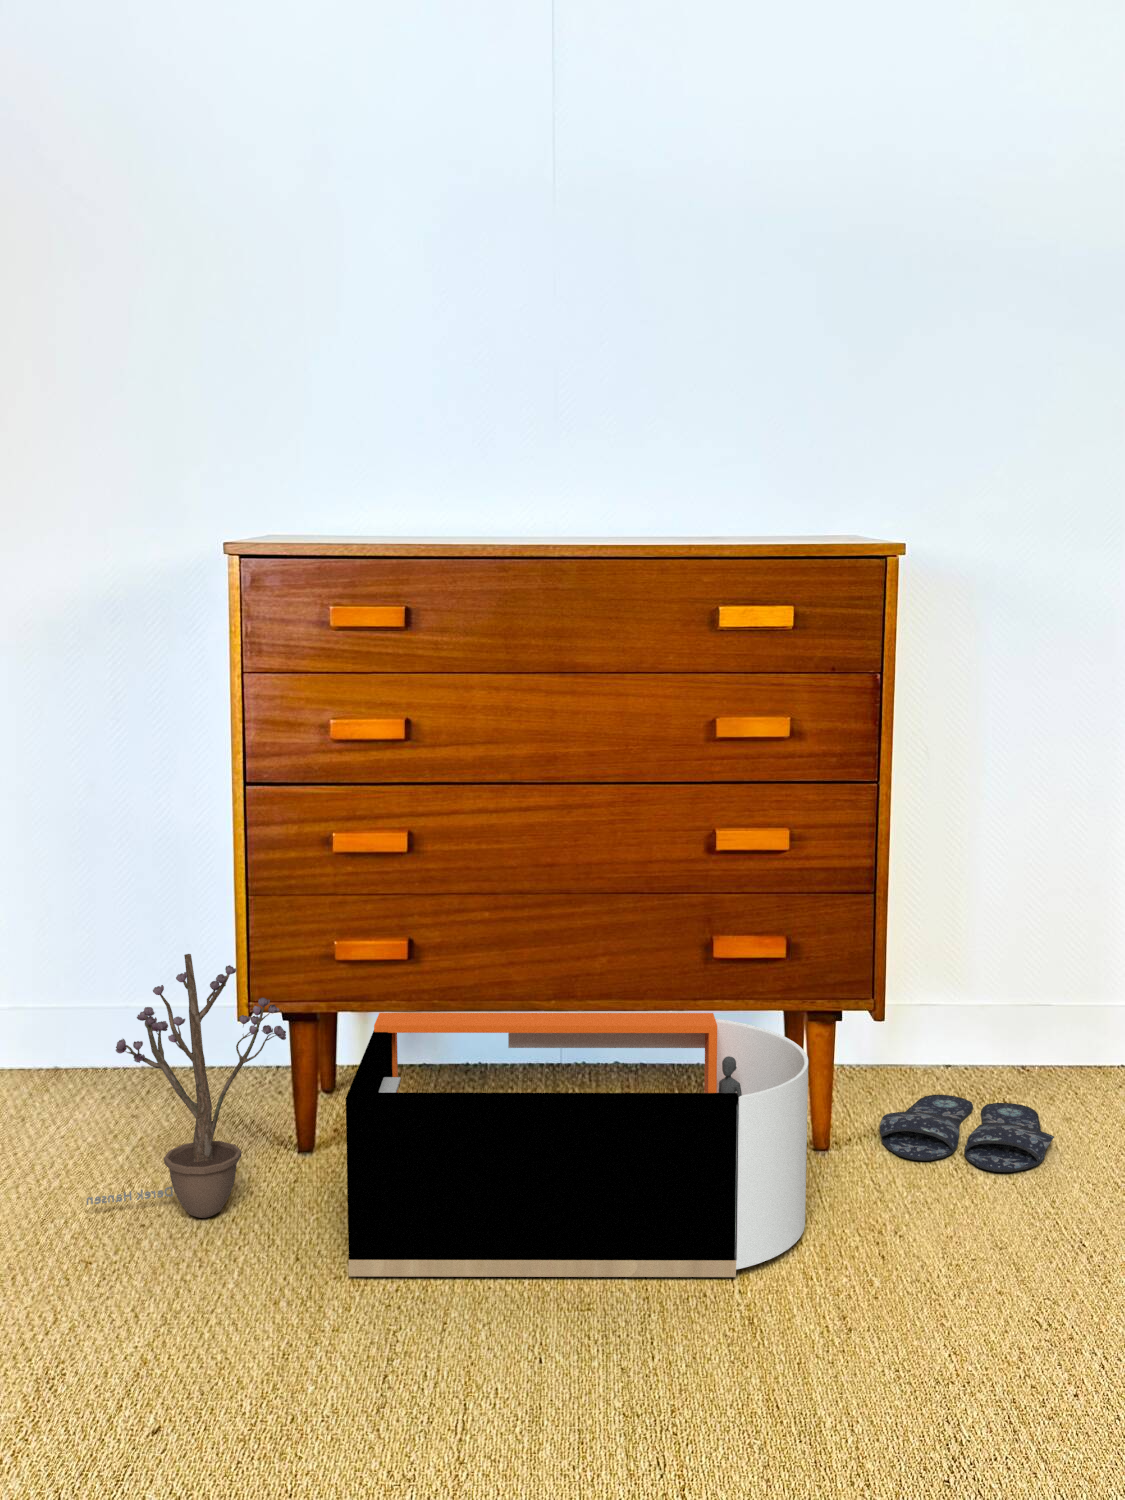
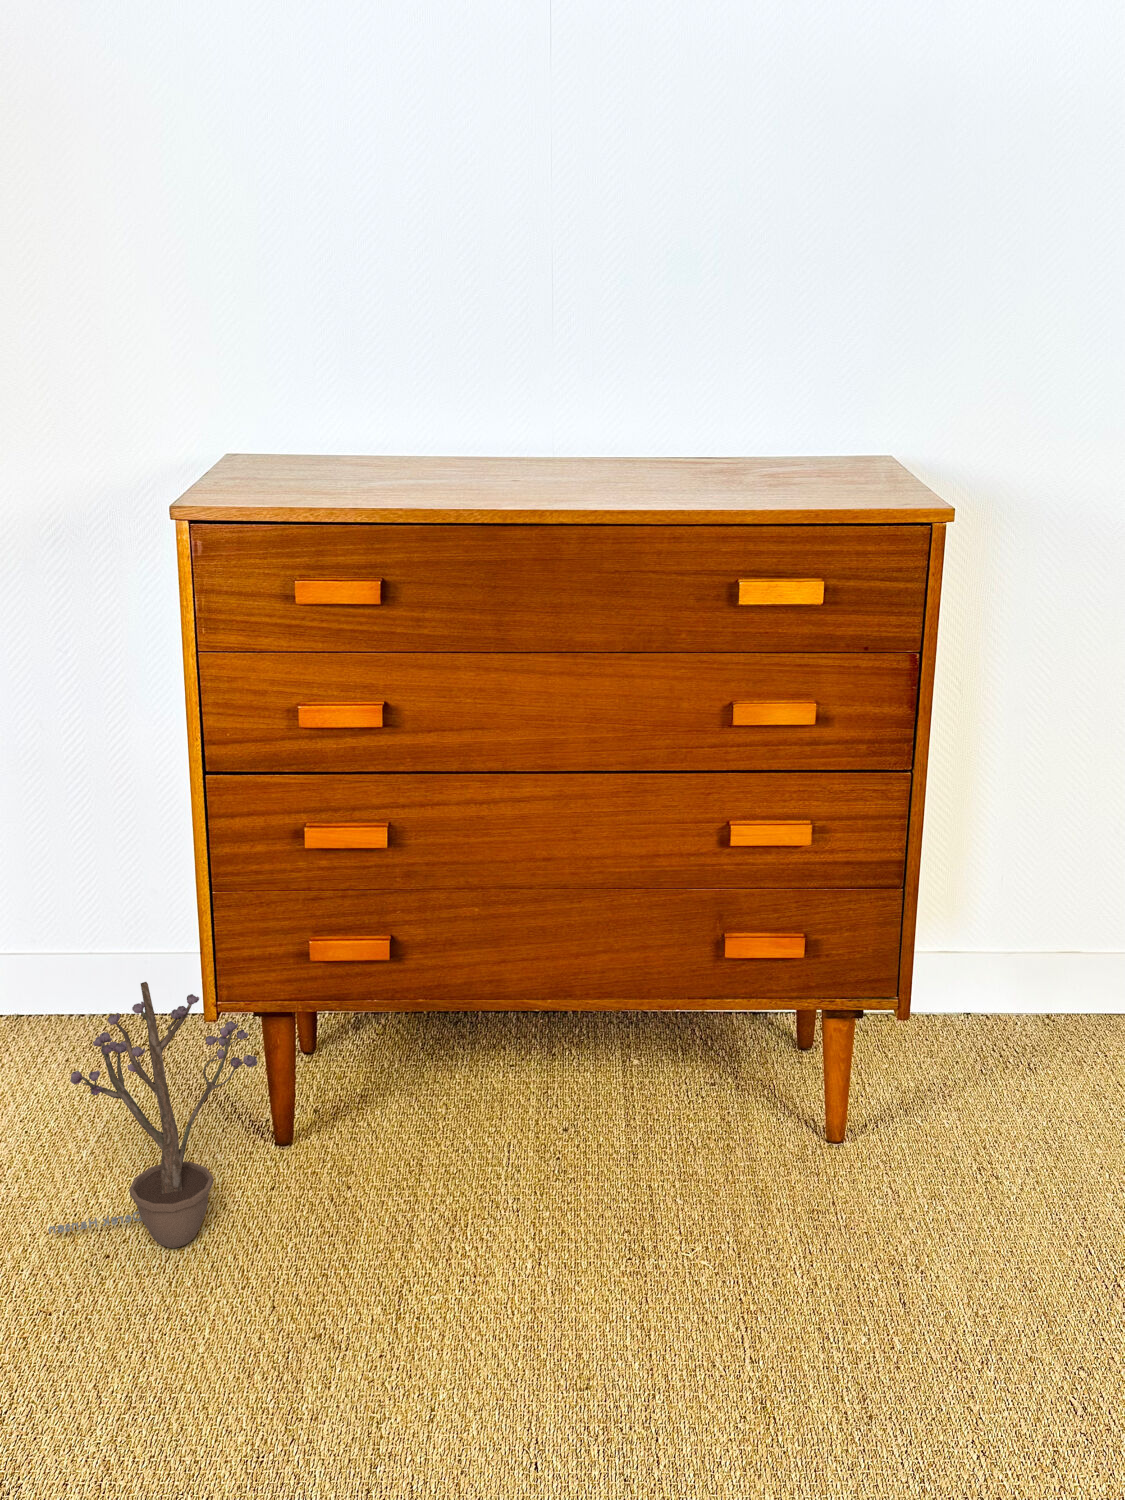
storage bin: present [346,1013,808,1277] -> none [322,1019,829,1339]
slippers: present [880,1095,1054,1172] -> none [897,1061,1083,1179]

